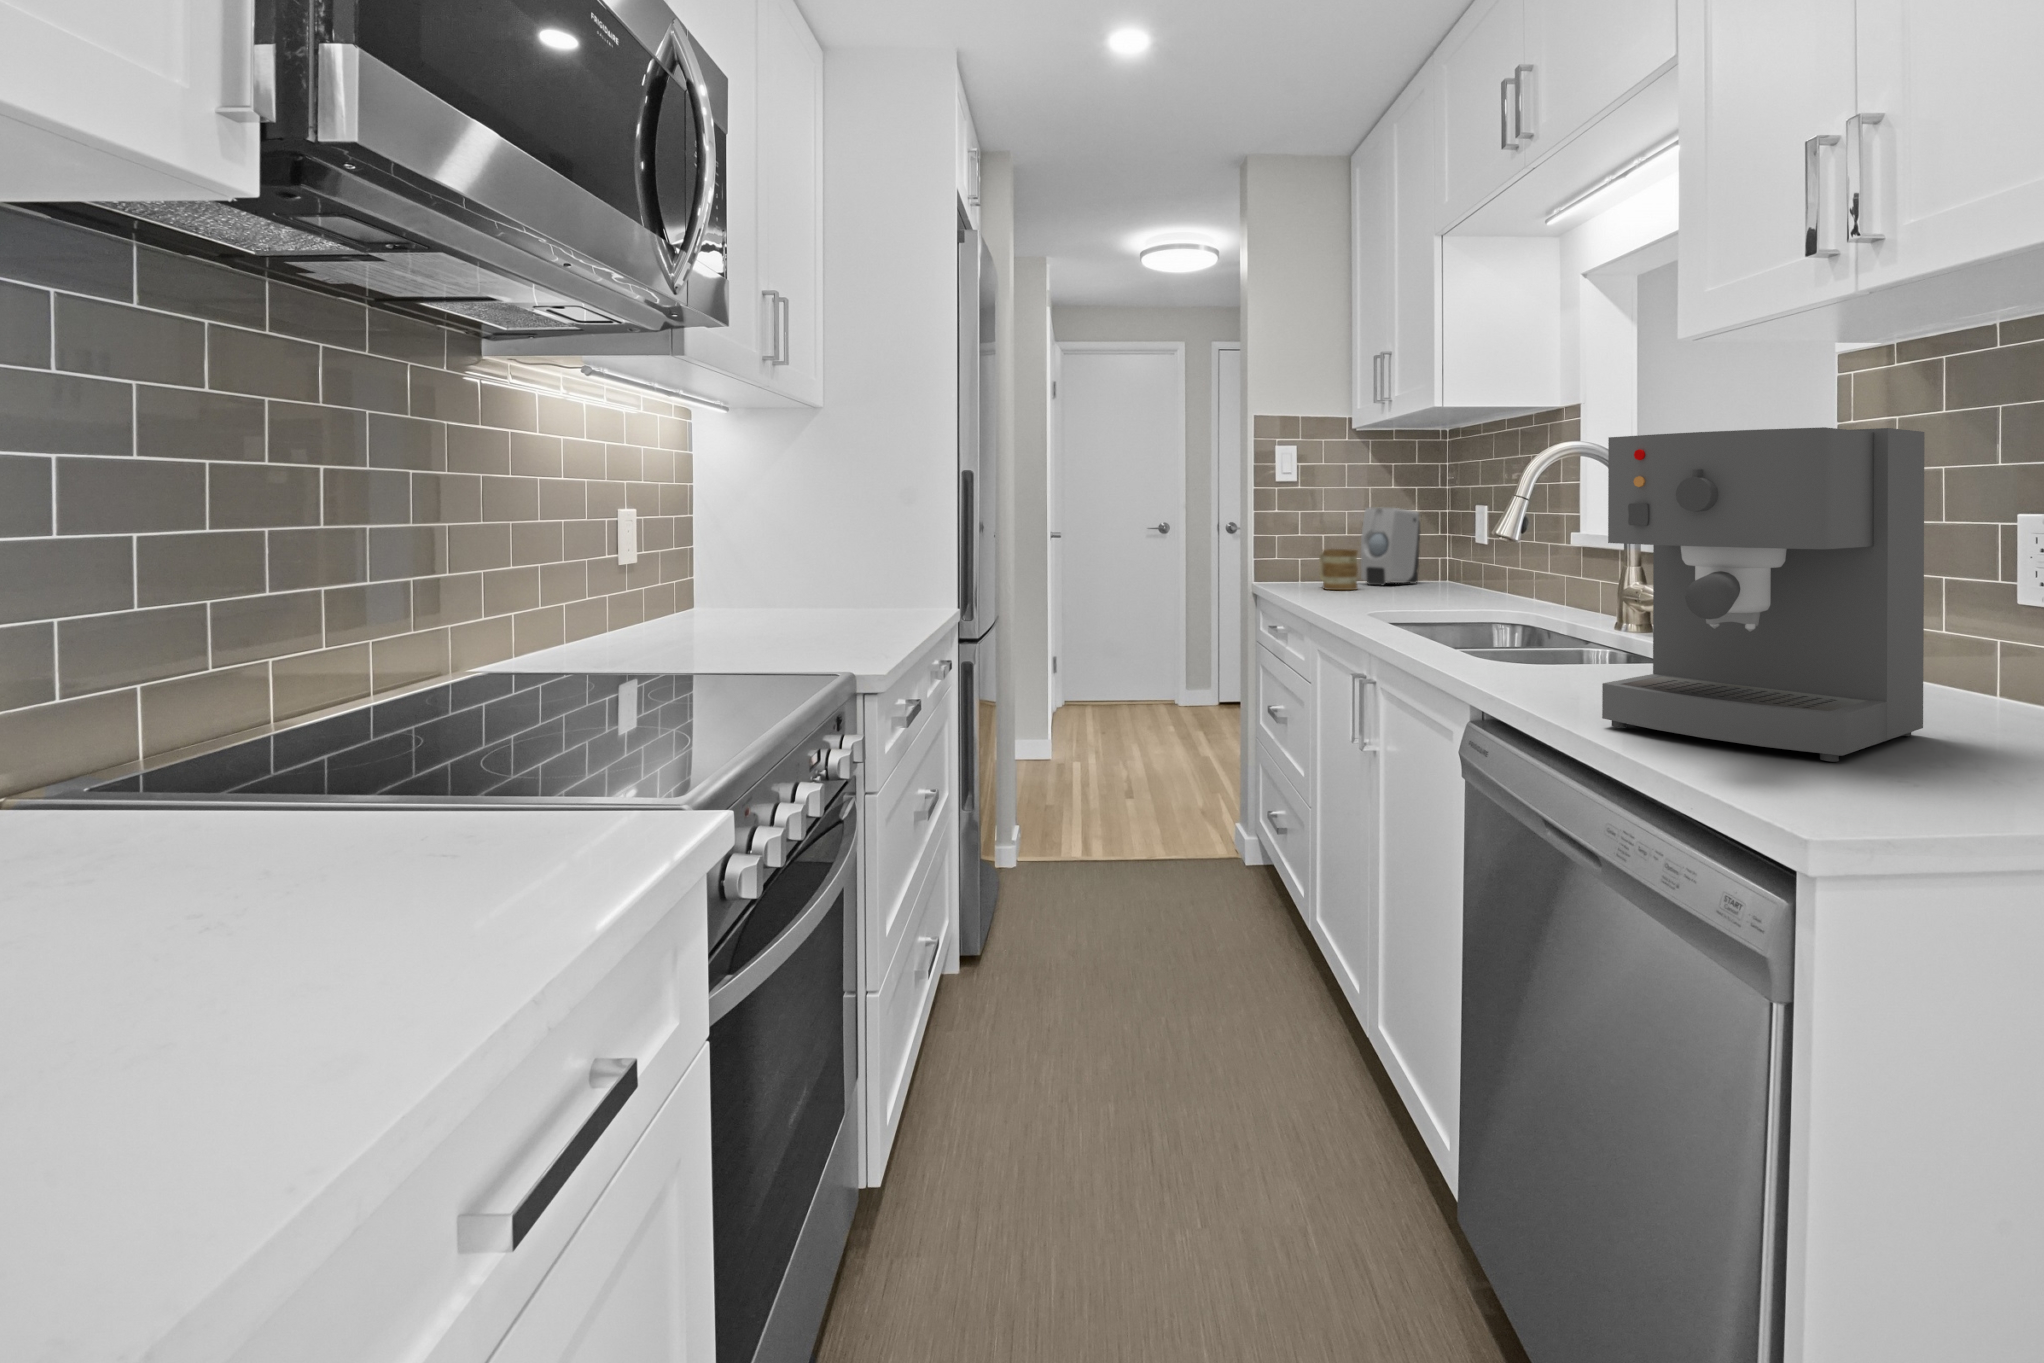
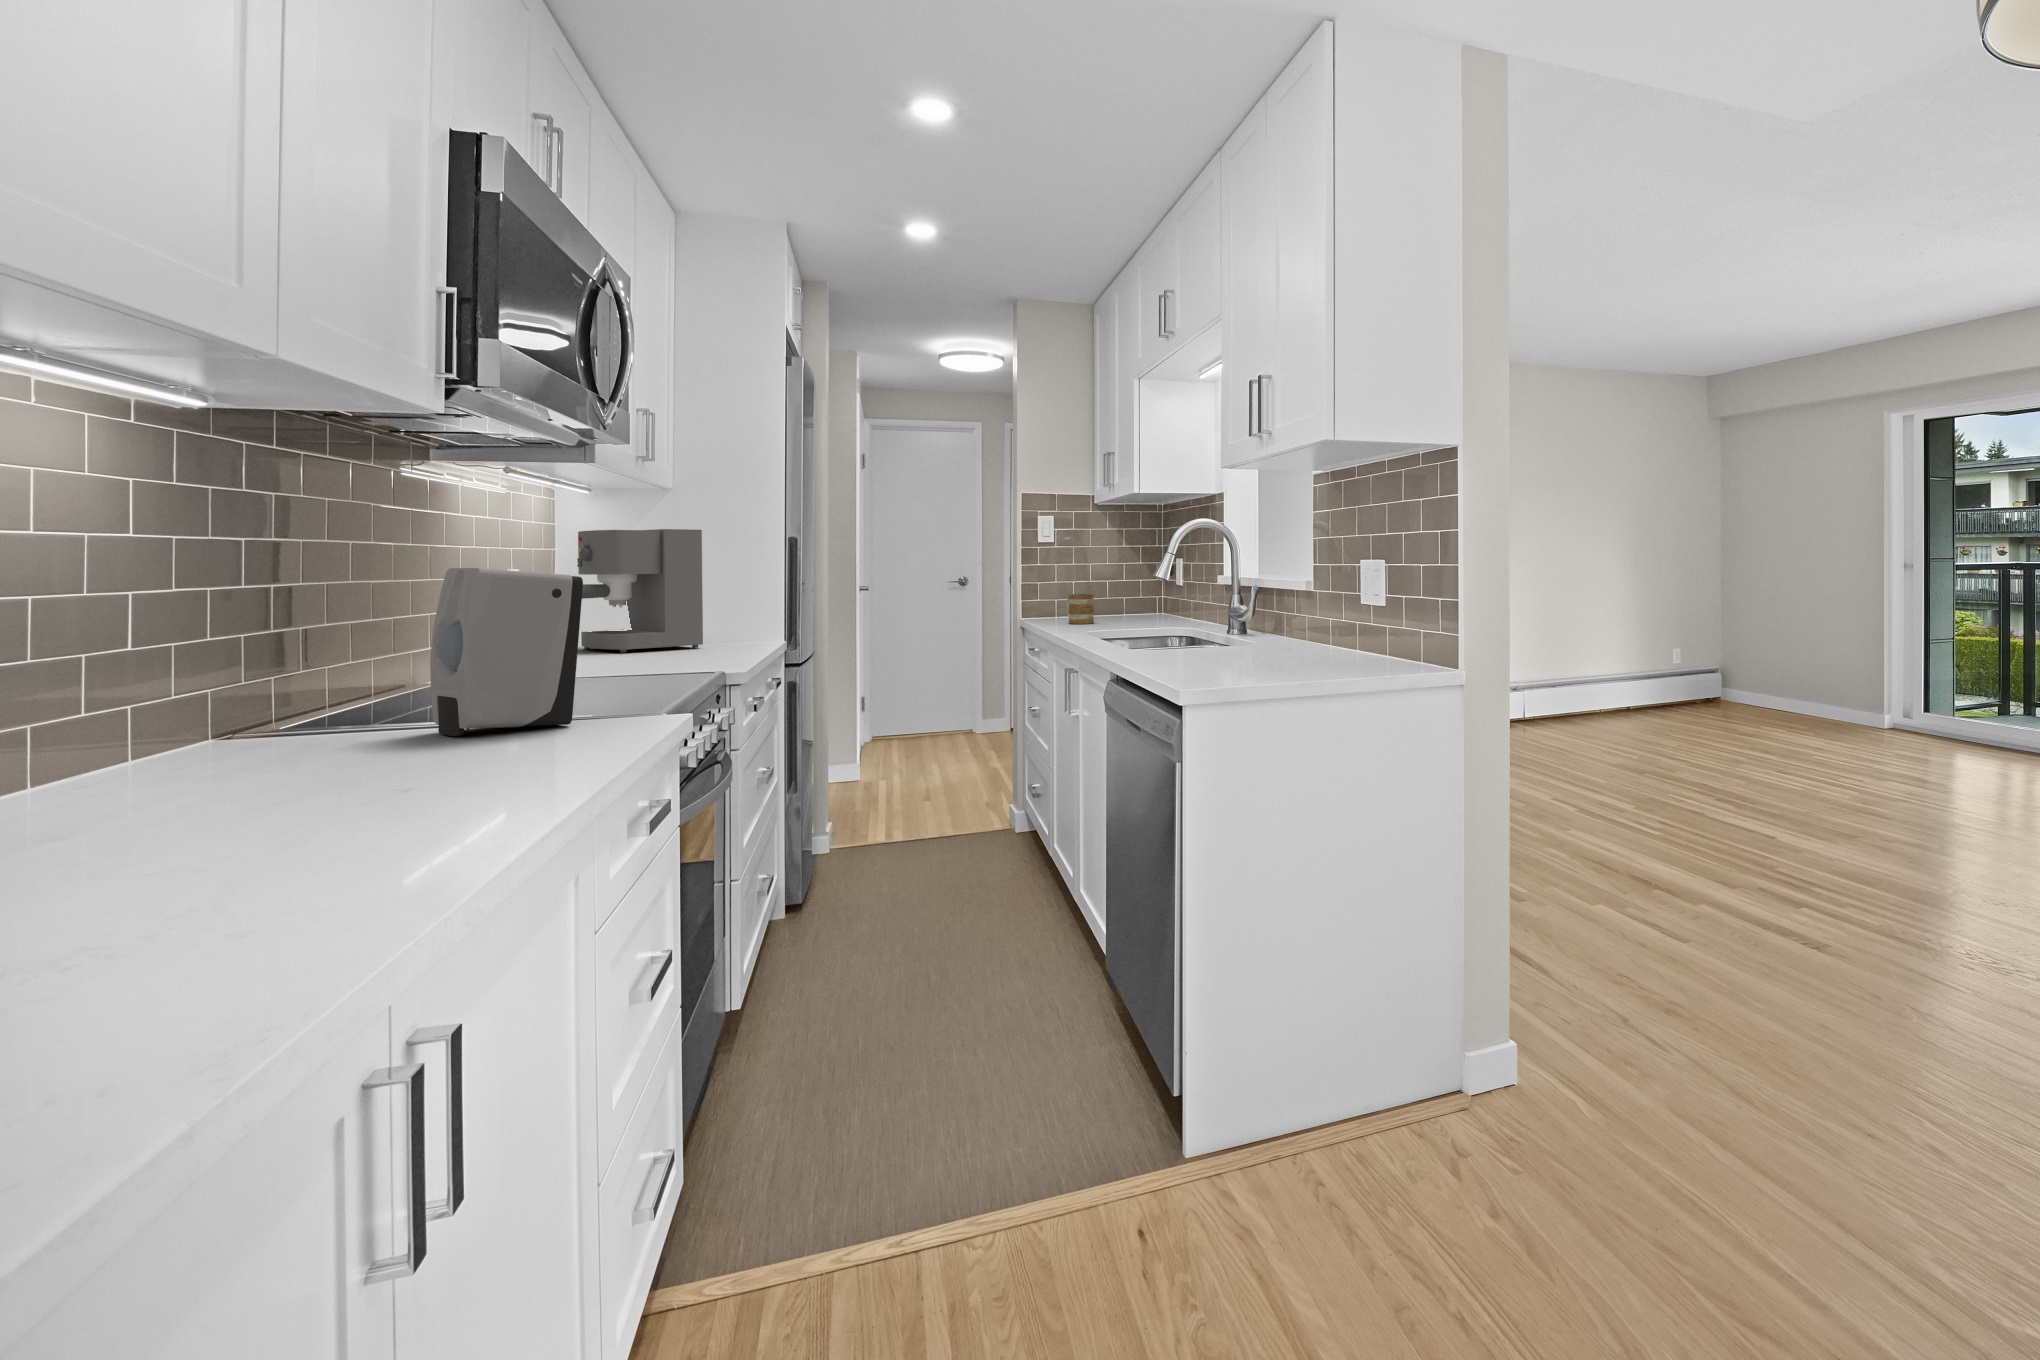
coffee maker: present [1602,427,1925,762] -> present [577,529,703,652]
soap dispenser: present [1361,507,1420,585] -> present [430,568,583,736]

